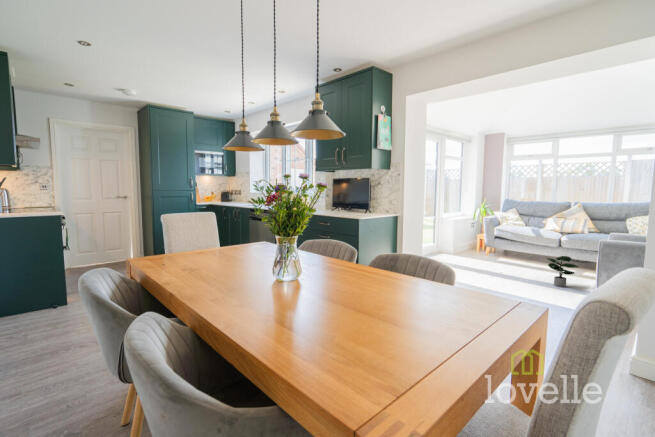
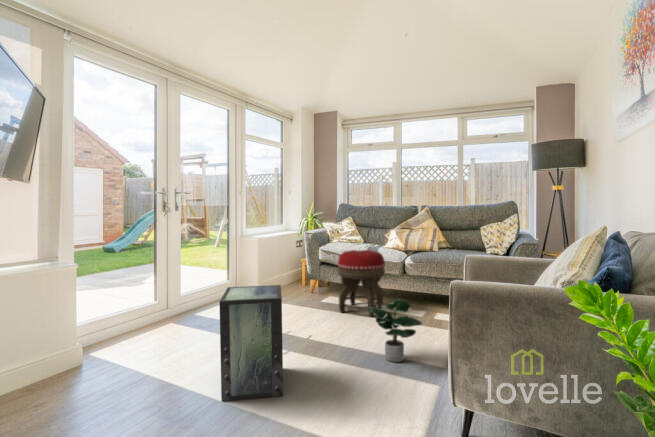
footstool: none [513,230,548,270] -> present [338,250,385,316]
storage box: none [470,241,506,289] -> present [219,285,283,401]

